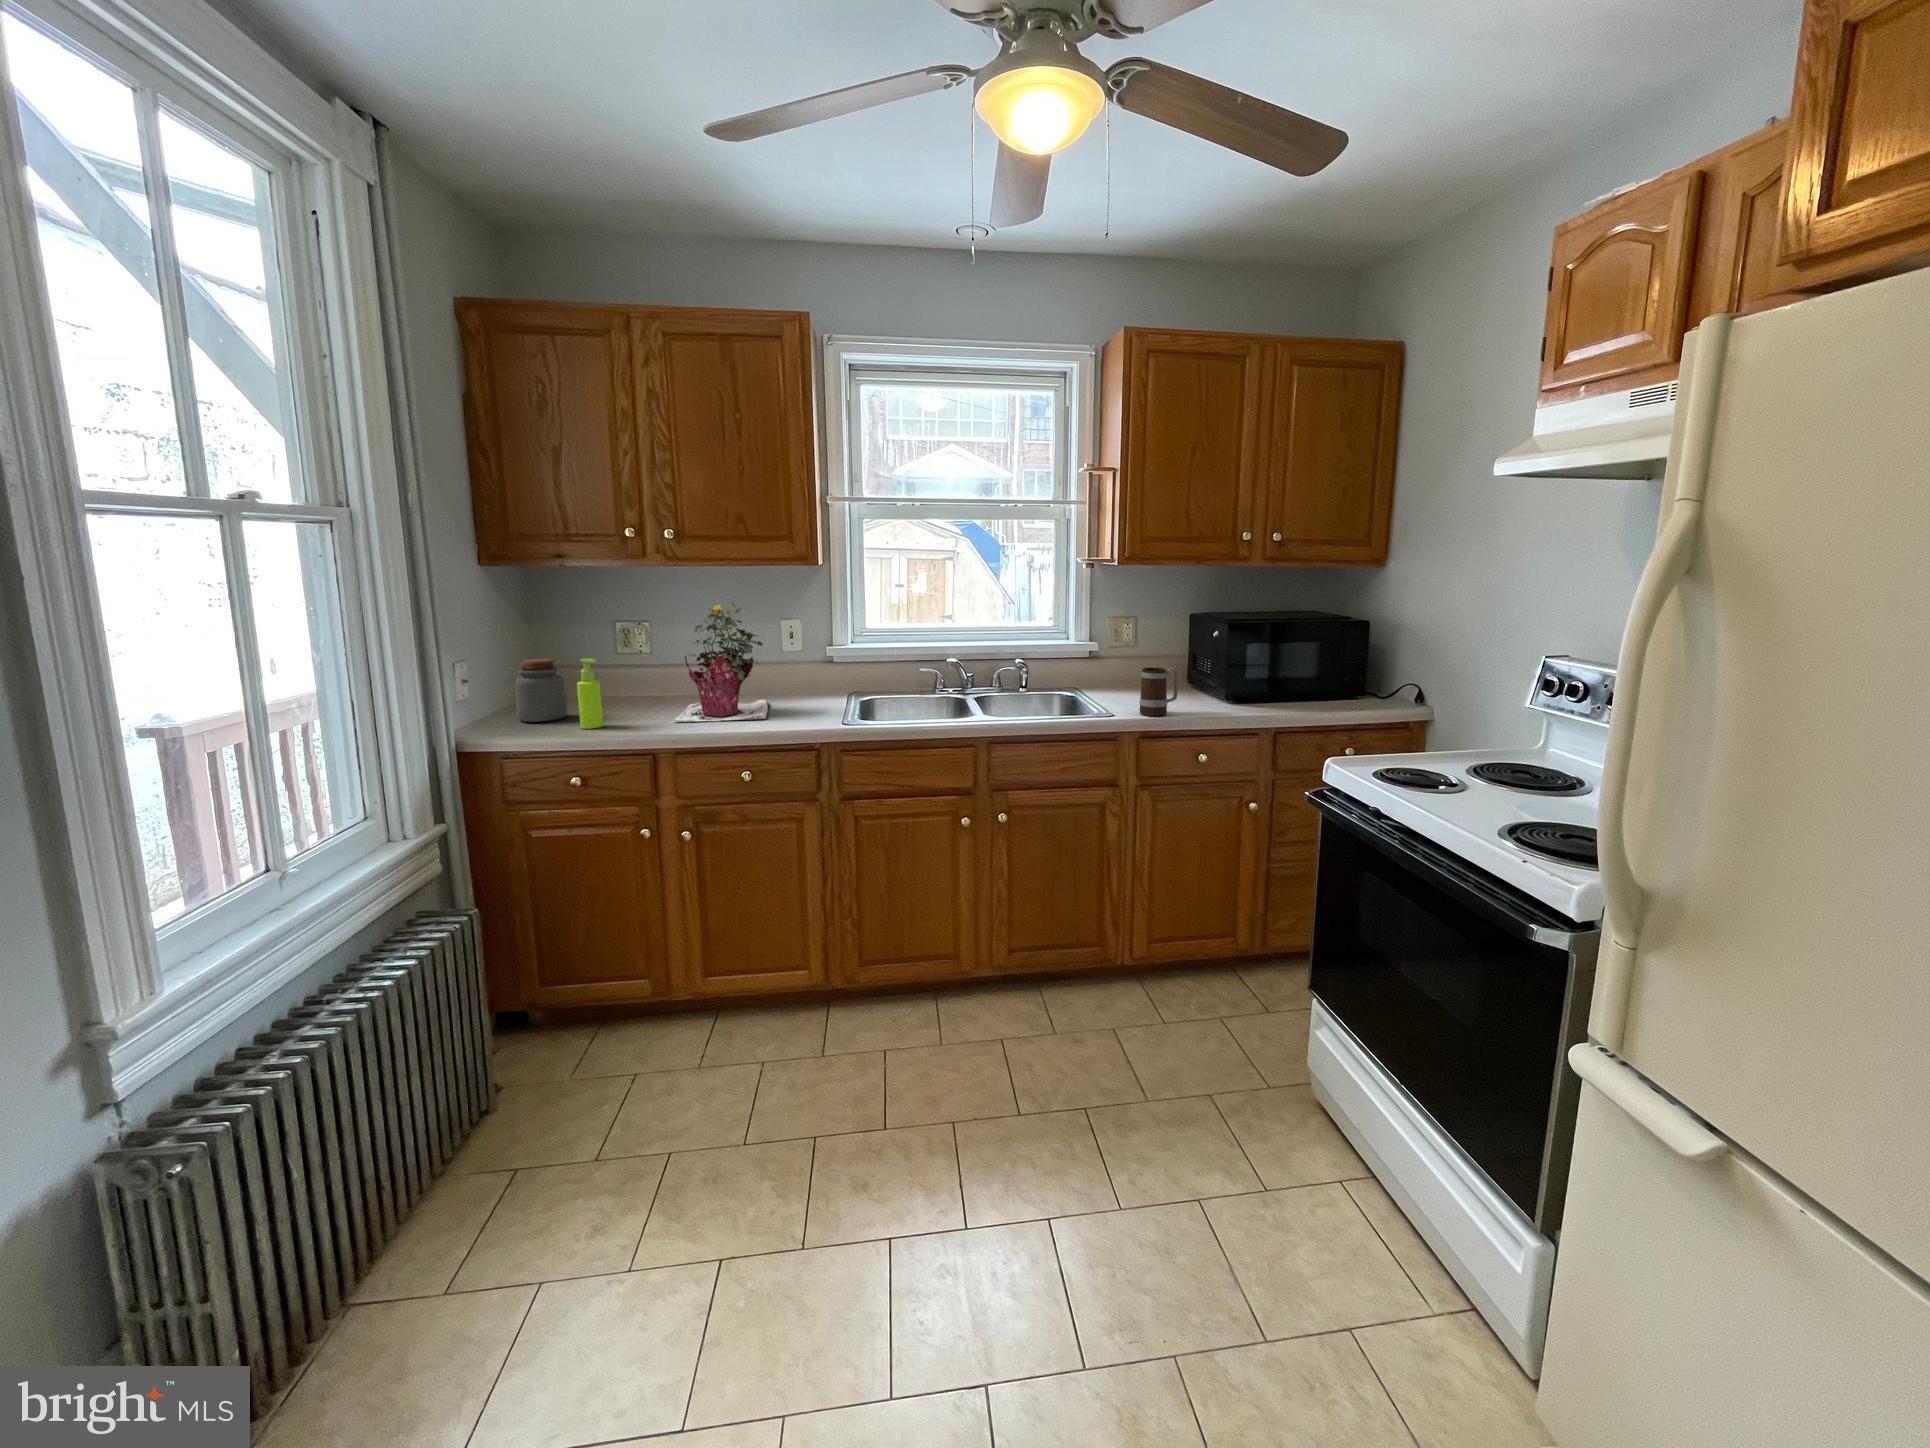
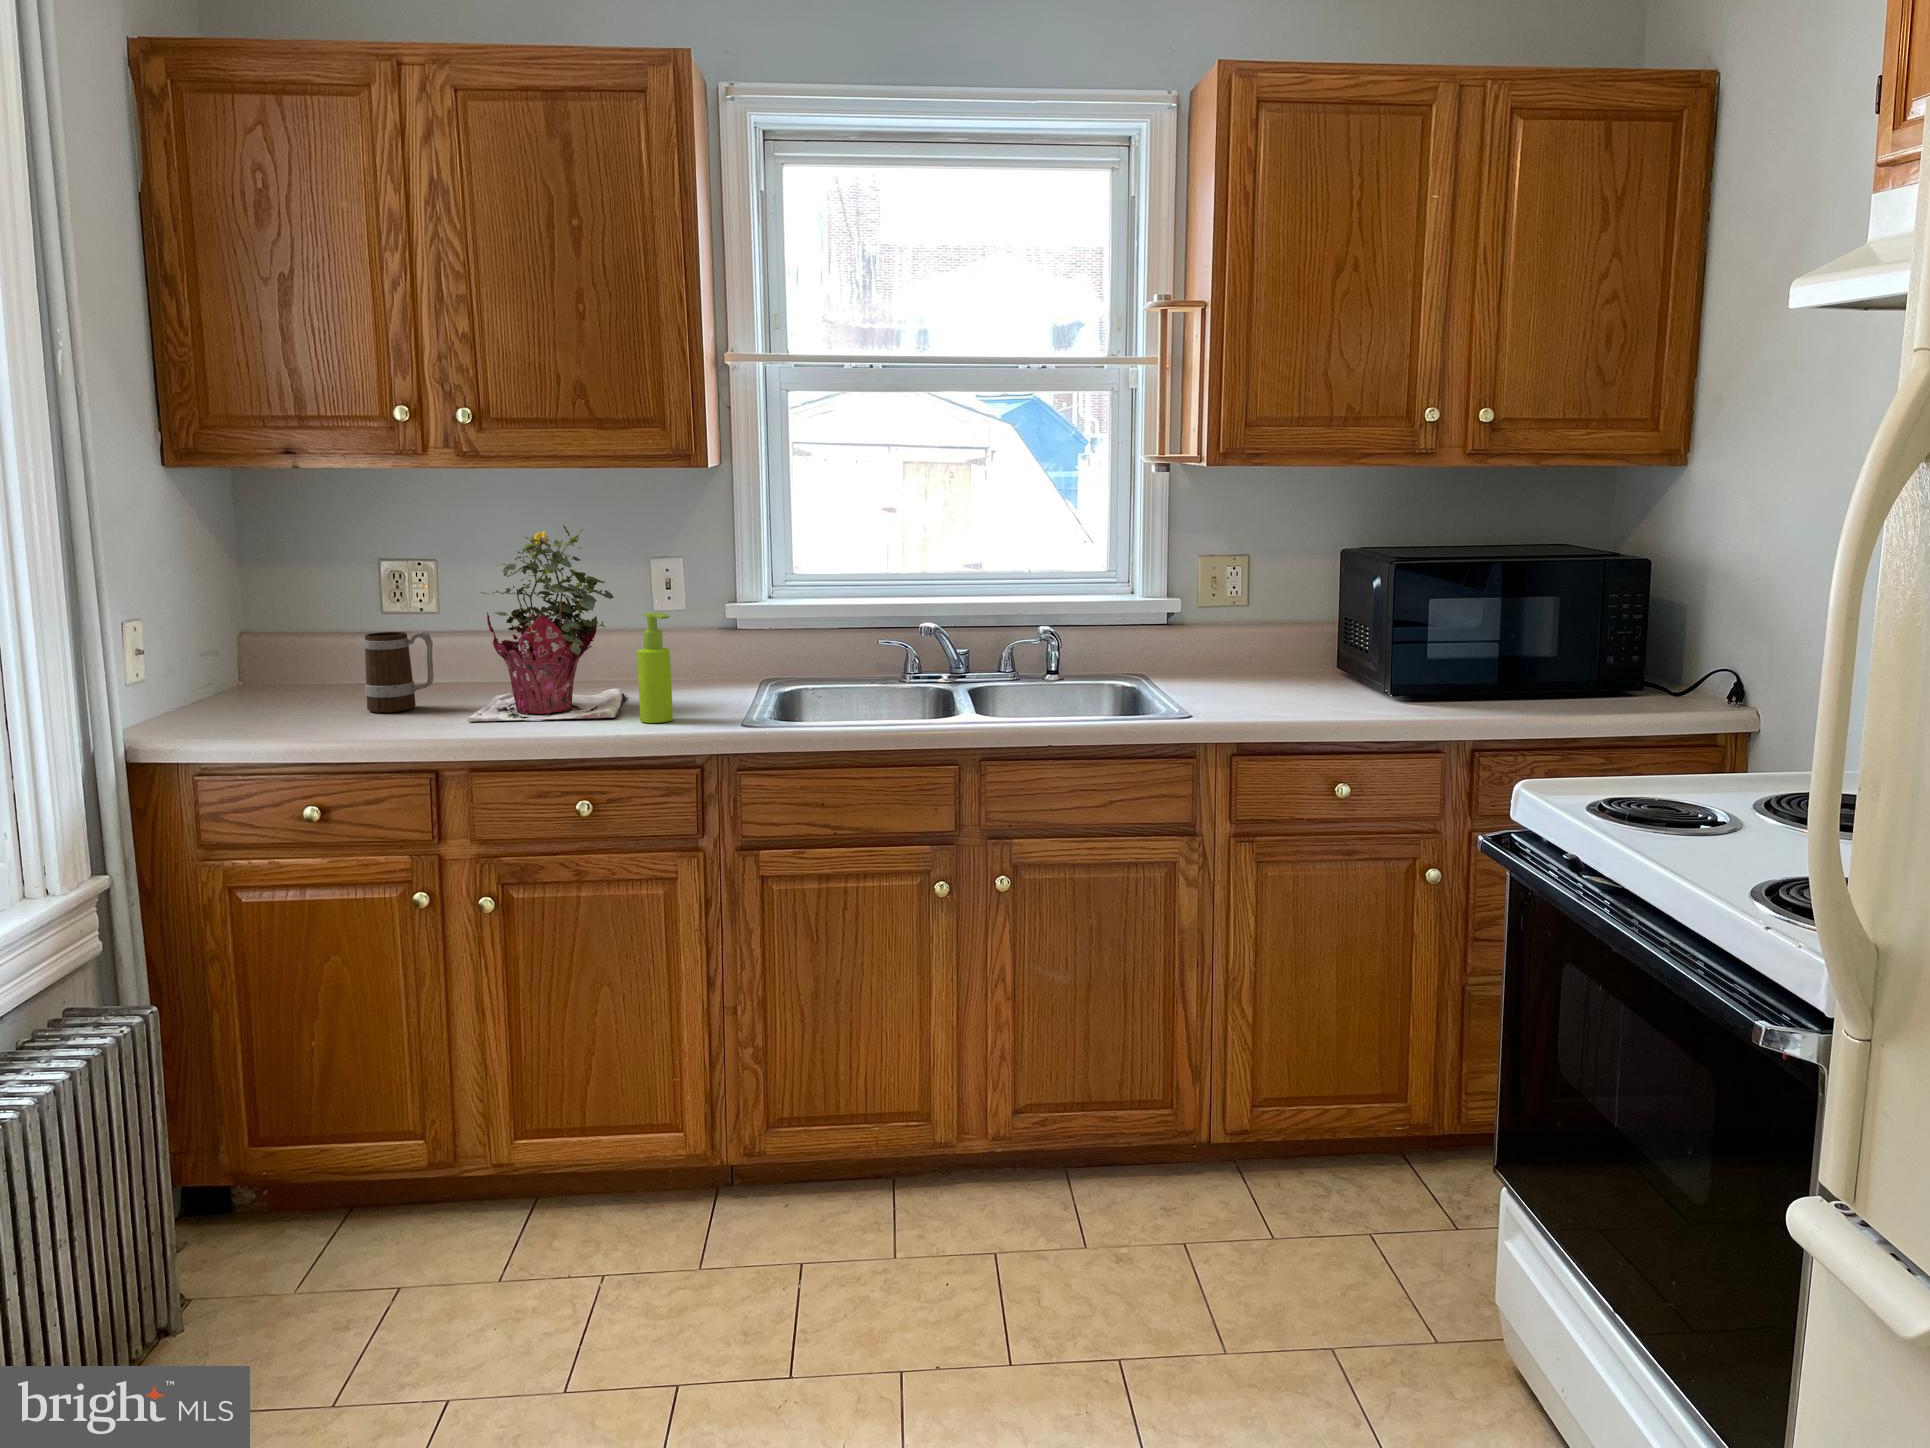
soap dispenser: present [577,658,603,729] -> present [637,612,673,723]
jar: present [515,659,568,722] -> none [221,618,303,719]
mug: present [1139,667,1179,716] -> present [364,631,434,713]

